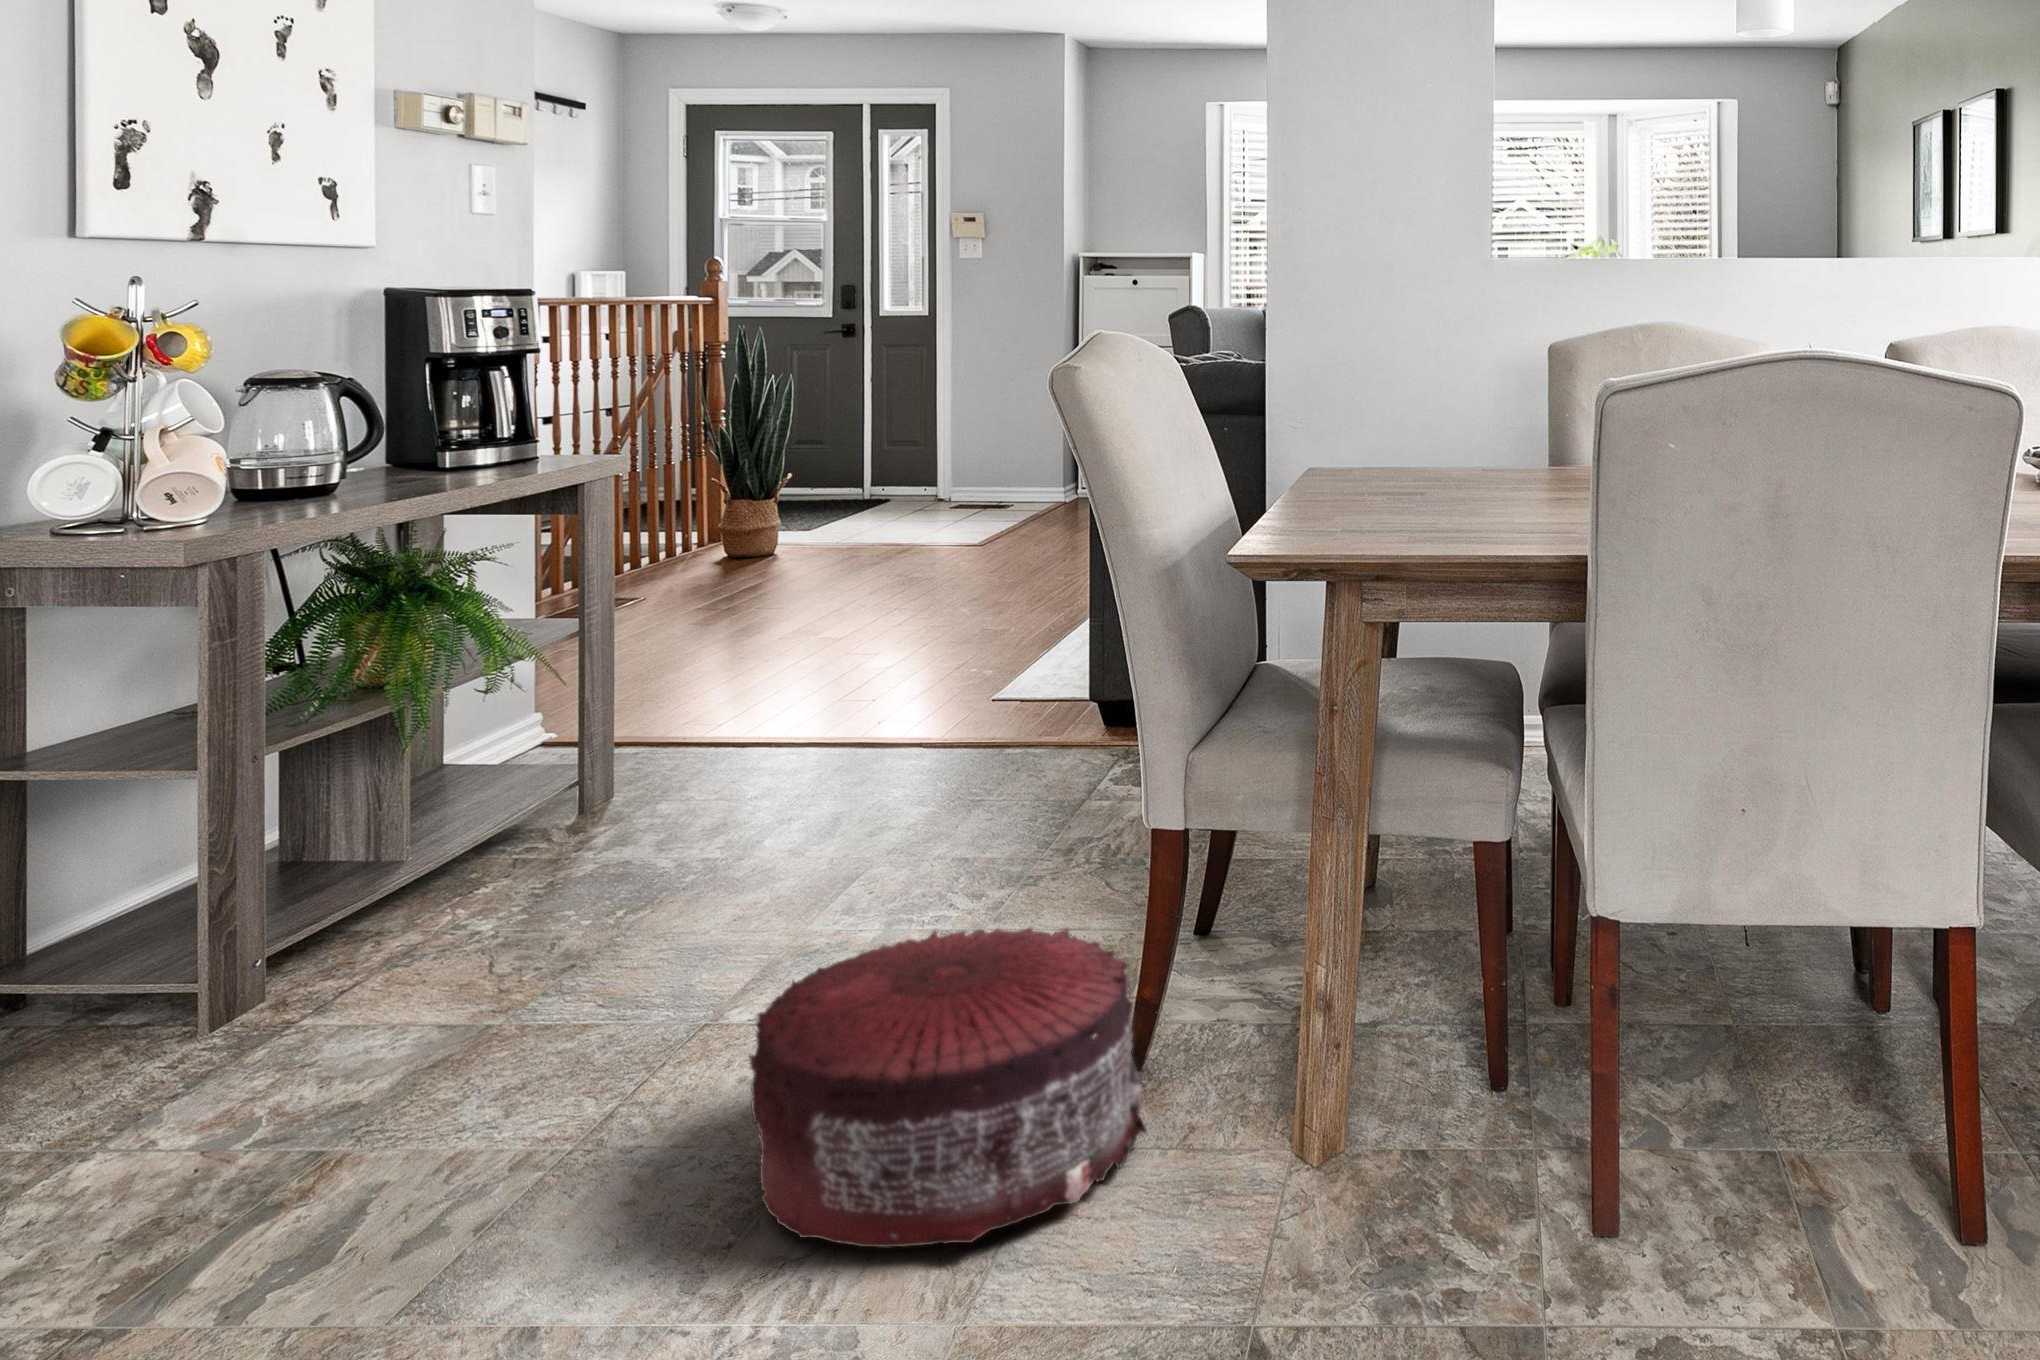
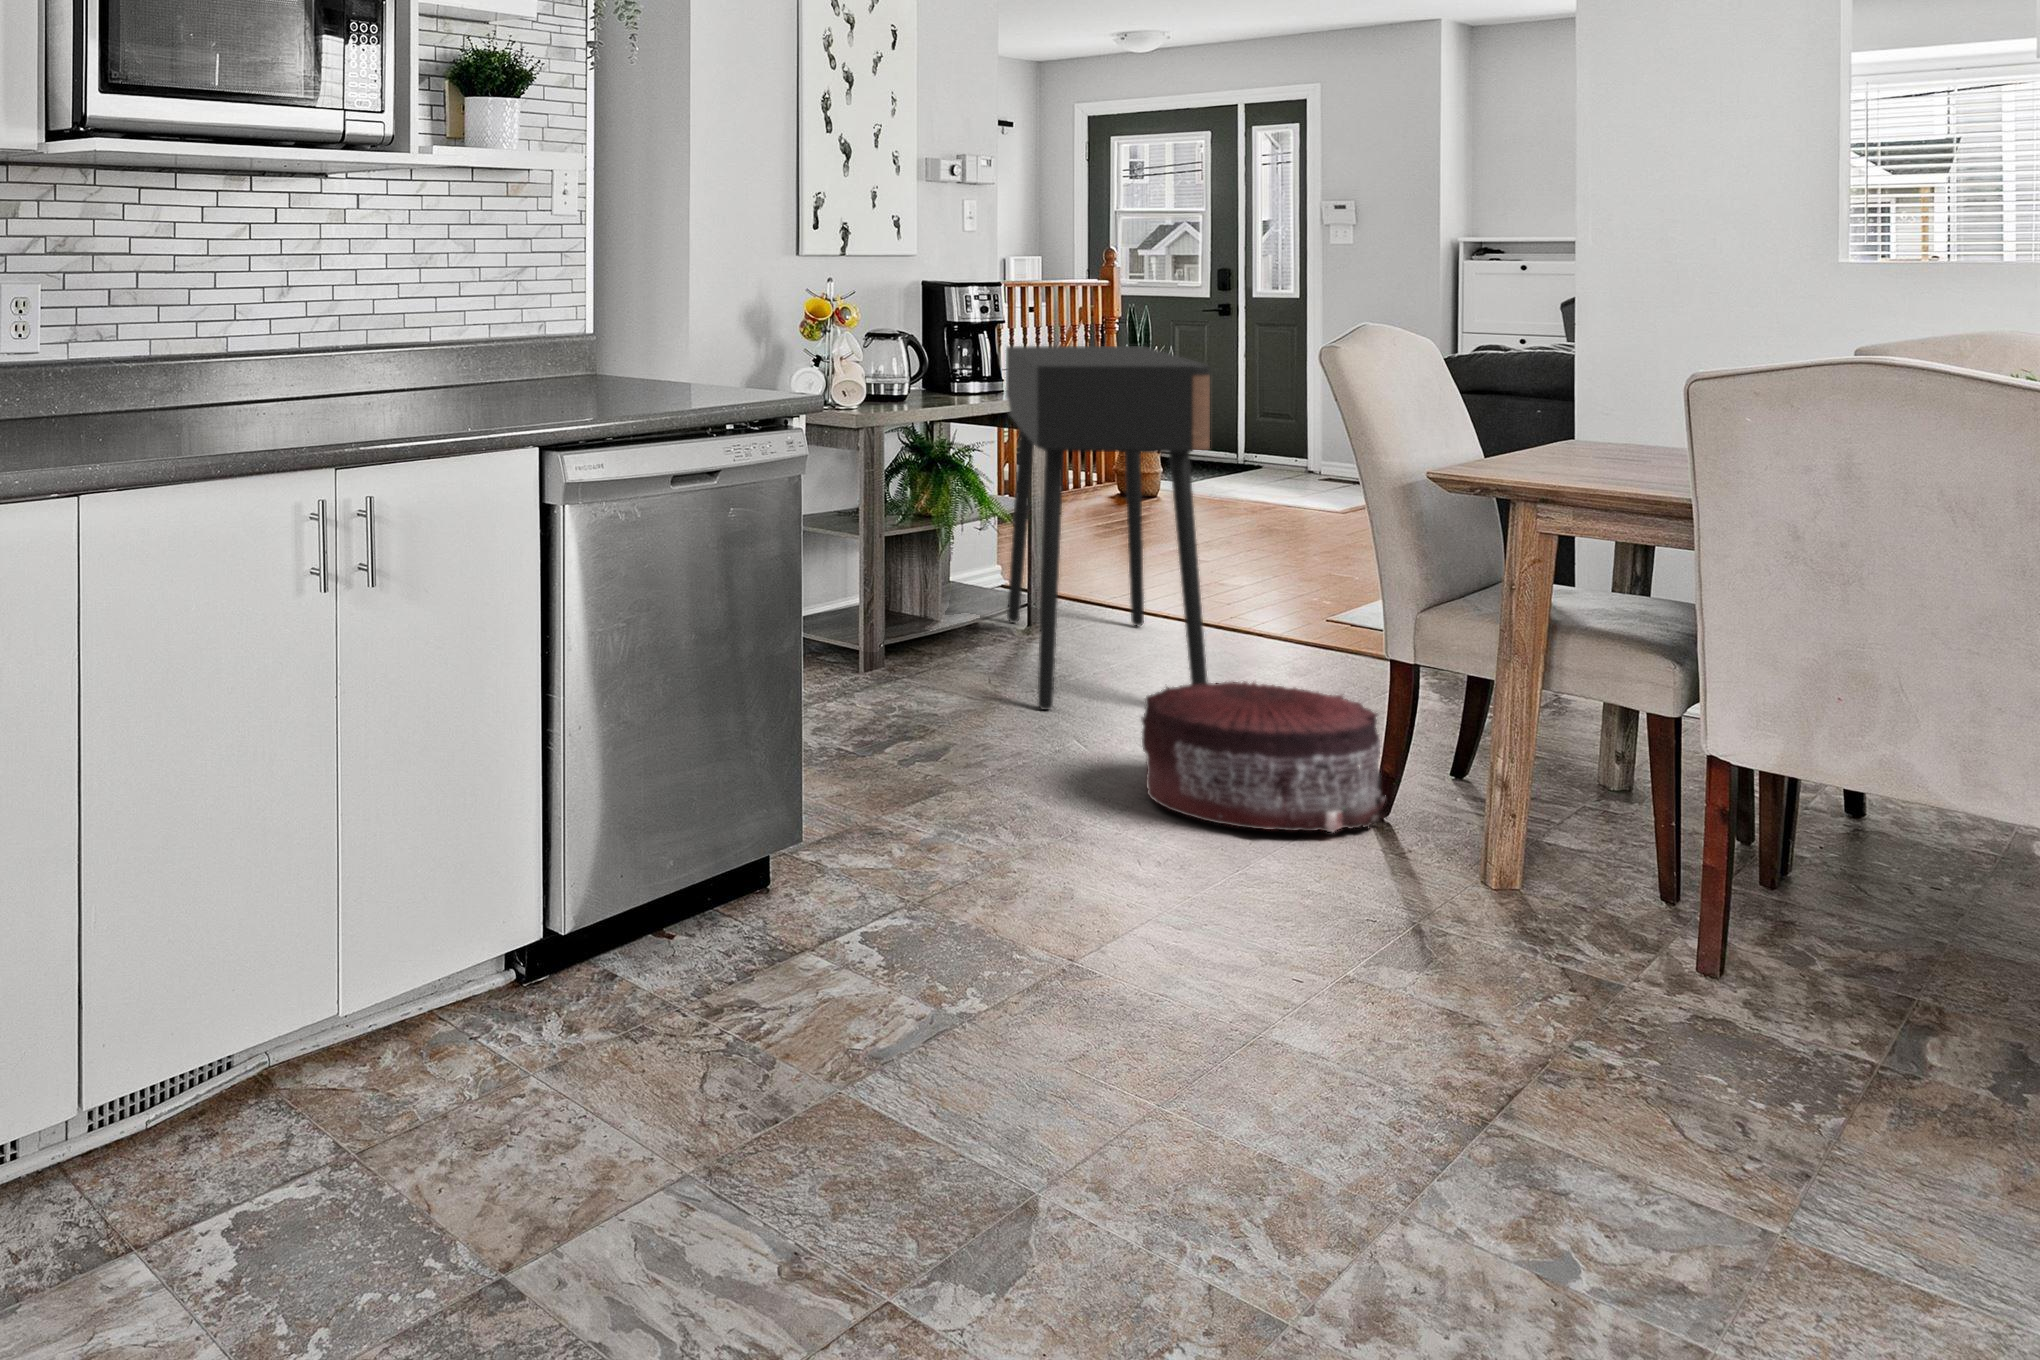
console table: none [538,385,859,1005] -> present [1006,346,1210,710]

